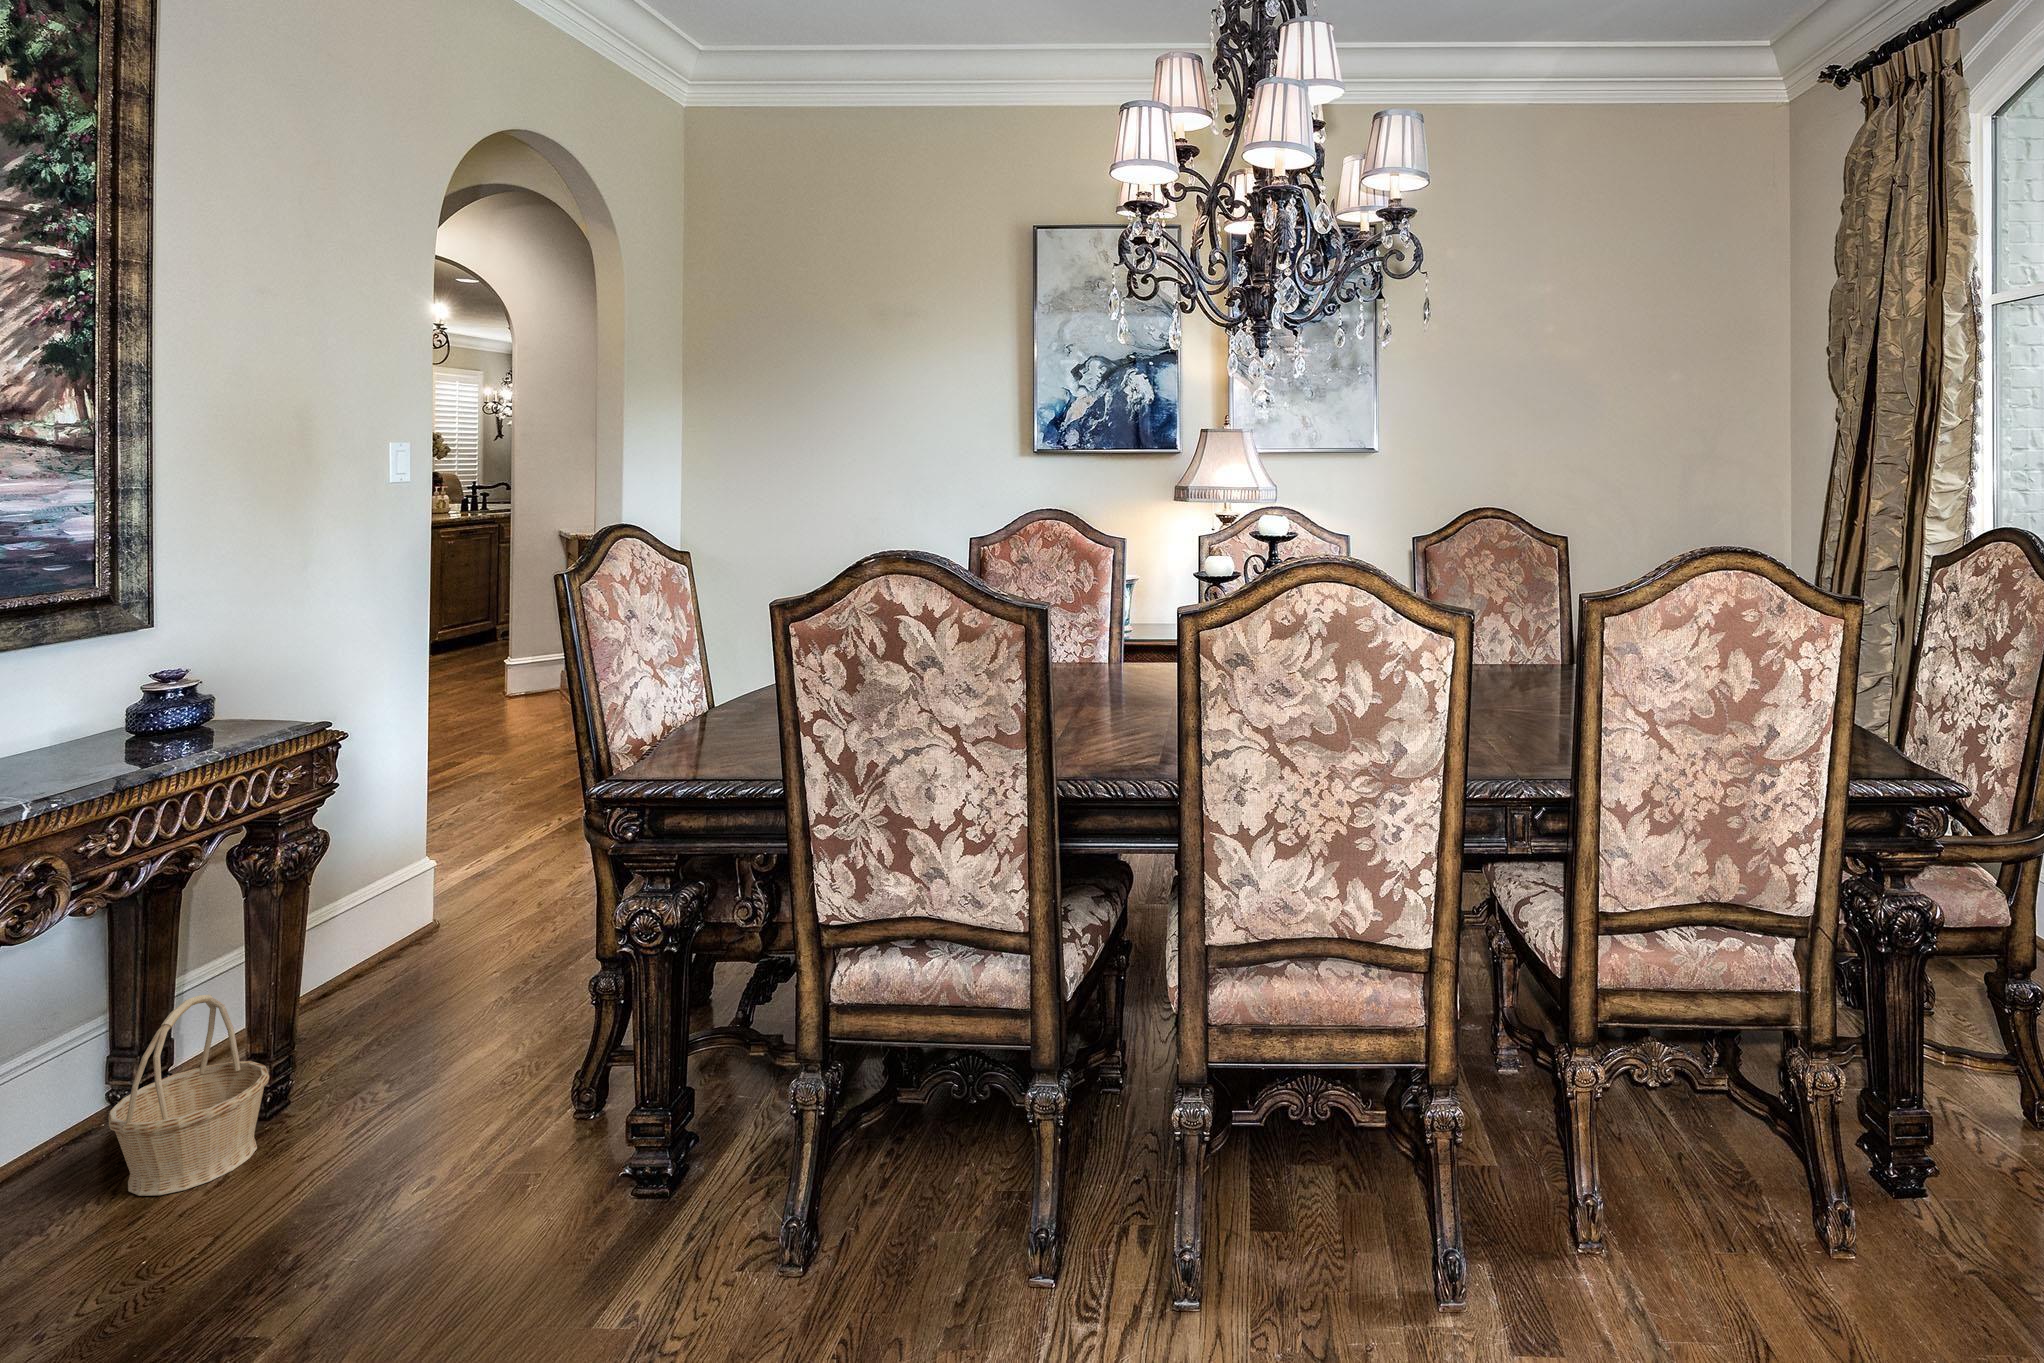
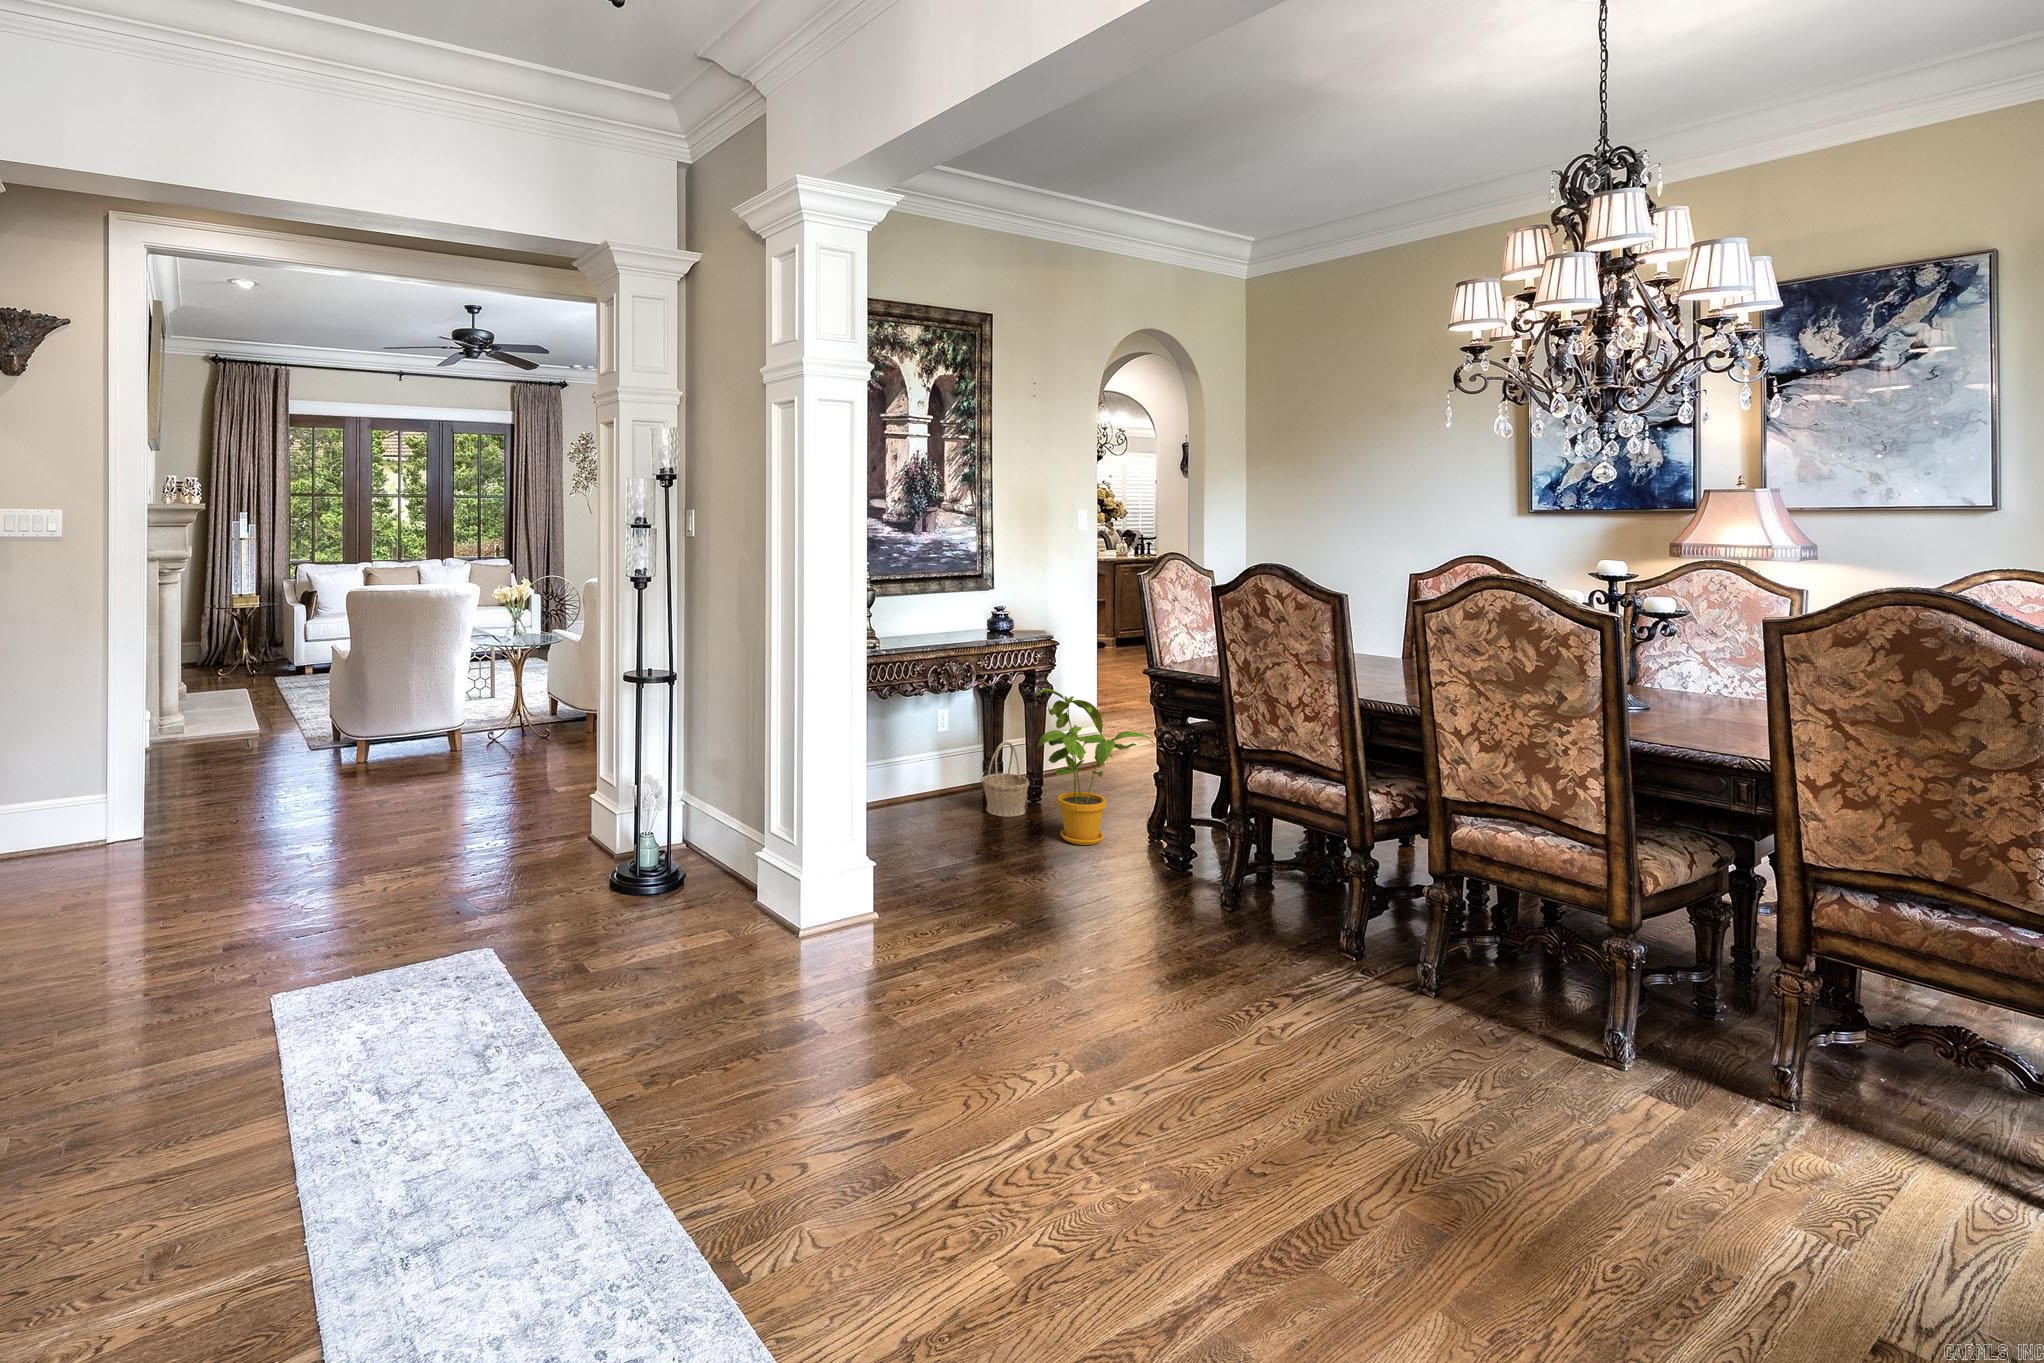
house plant: none [283,856,604,1208] -> present [1036,688,1154,845]

